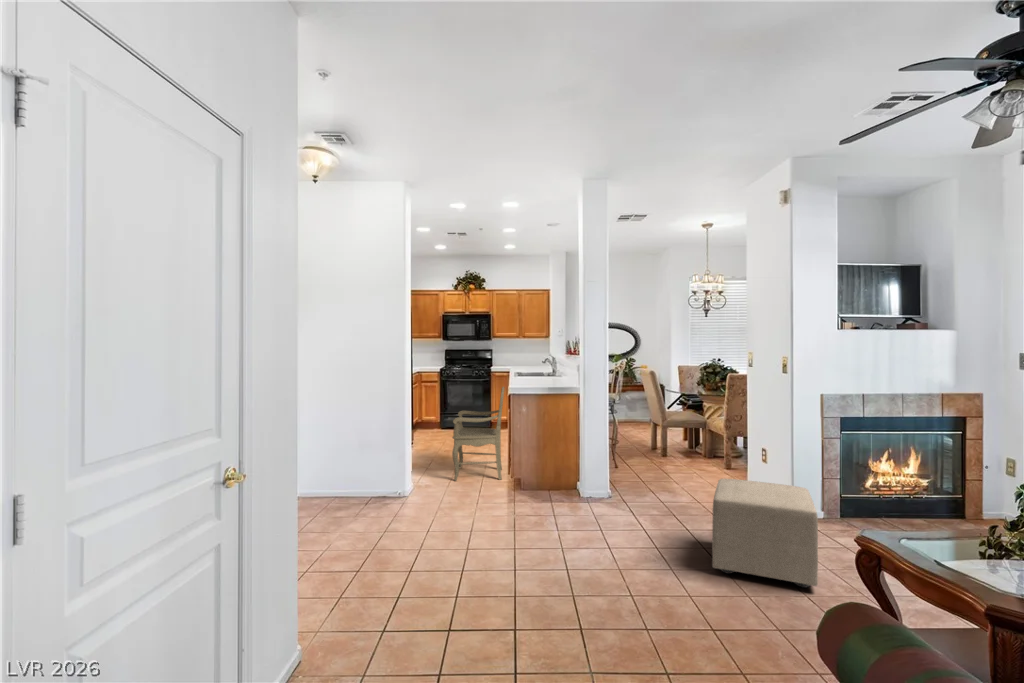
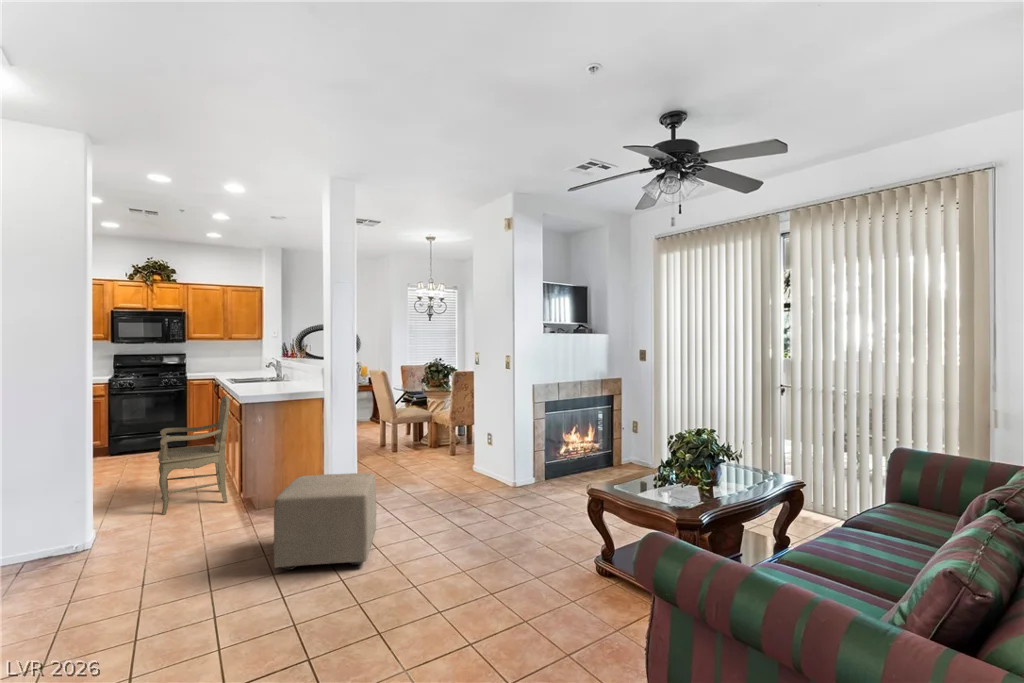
ottoman: present [712,479,818,588] -> present [274,473,376,570]

